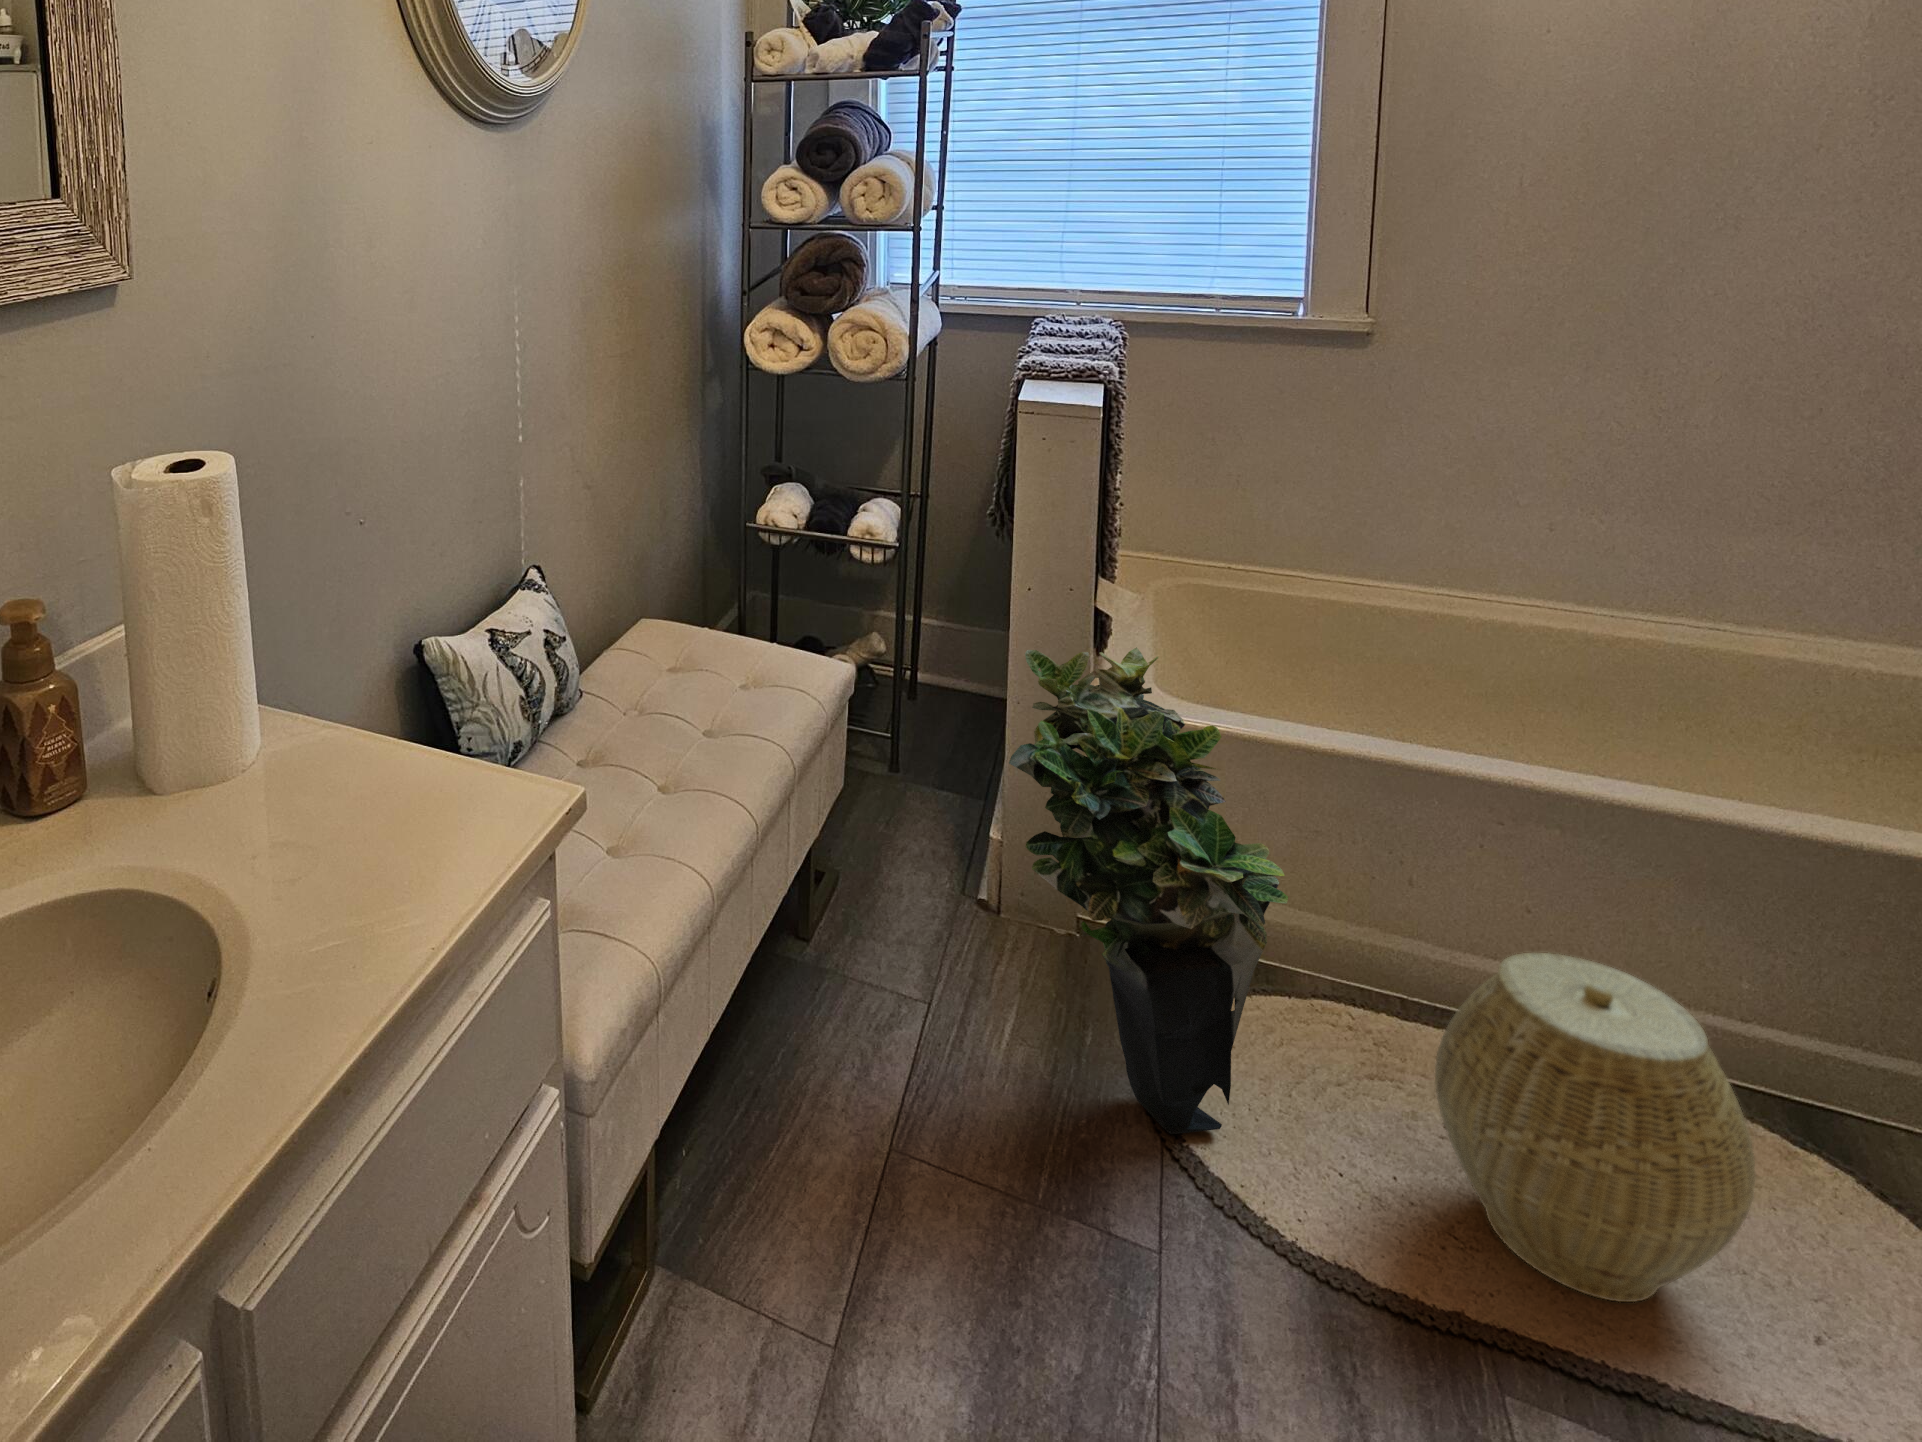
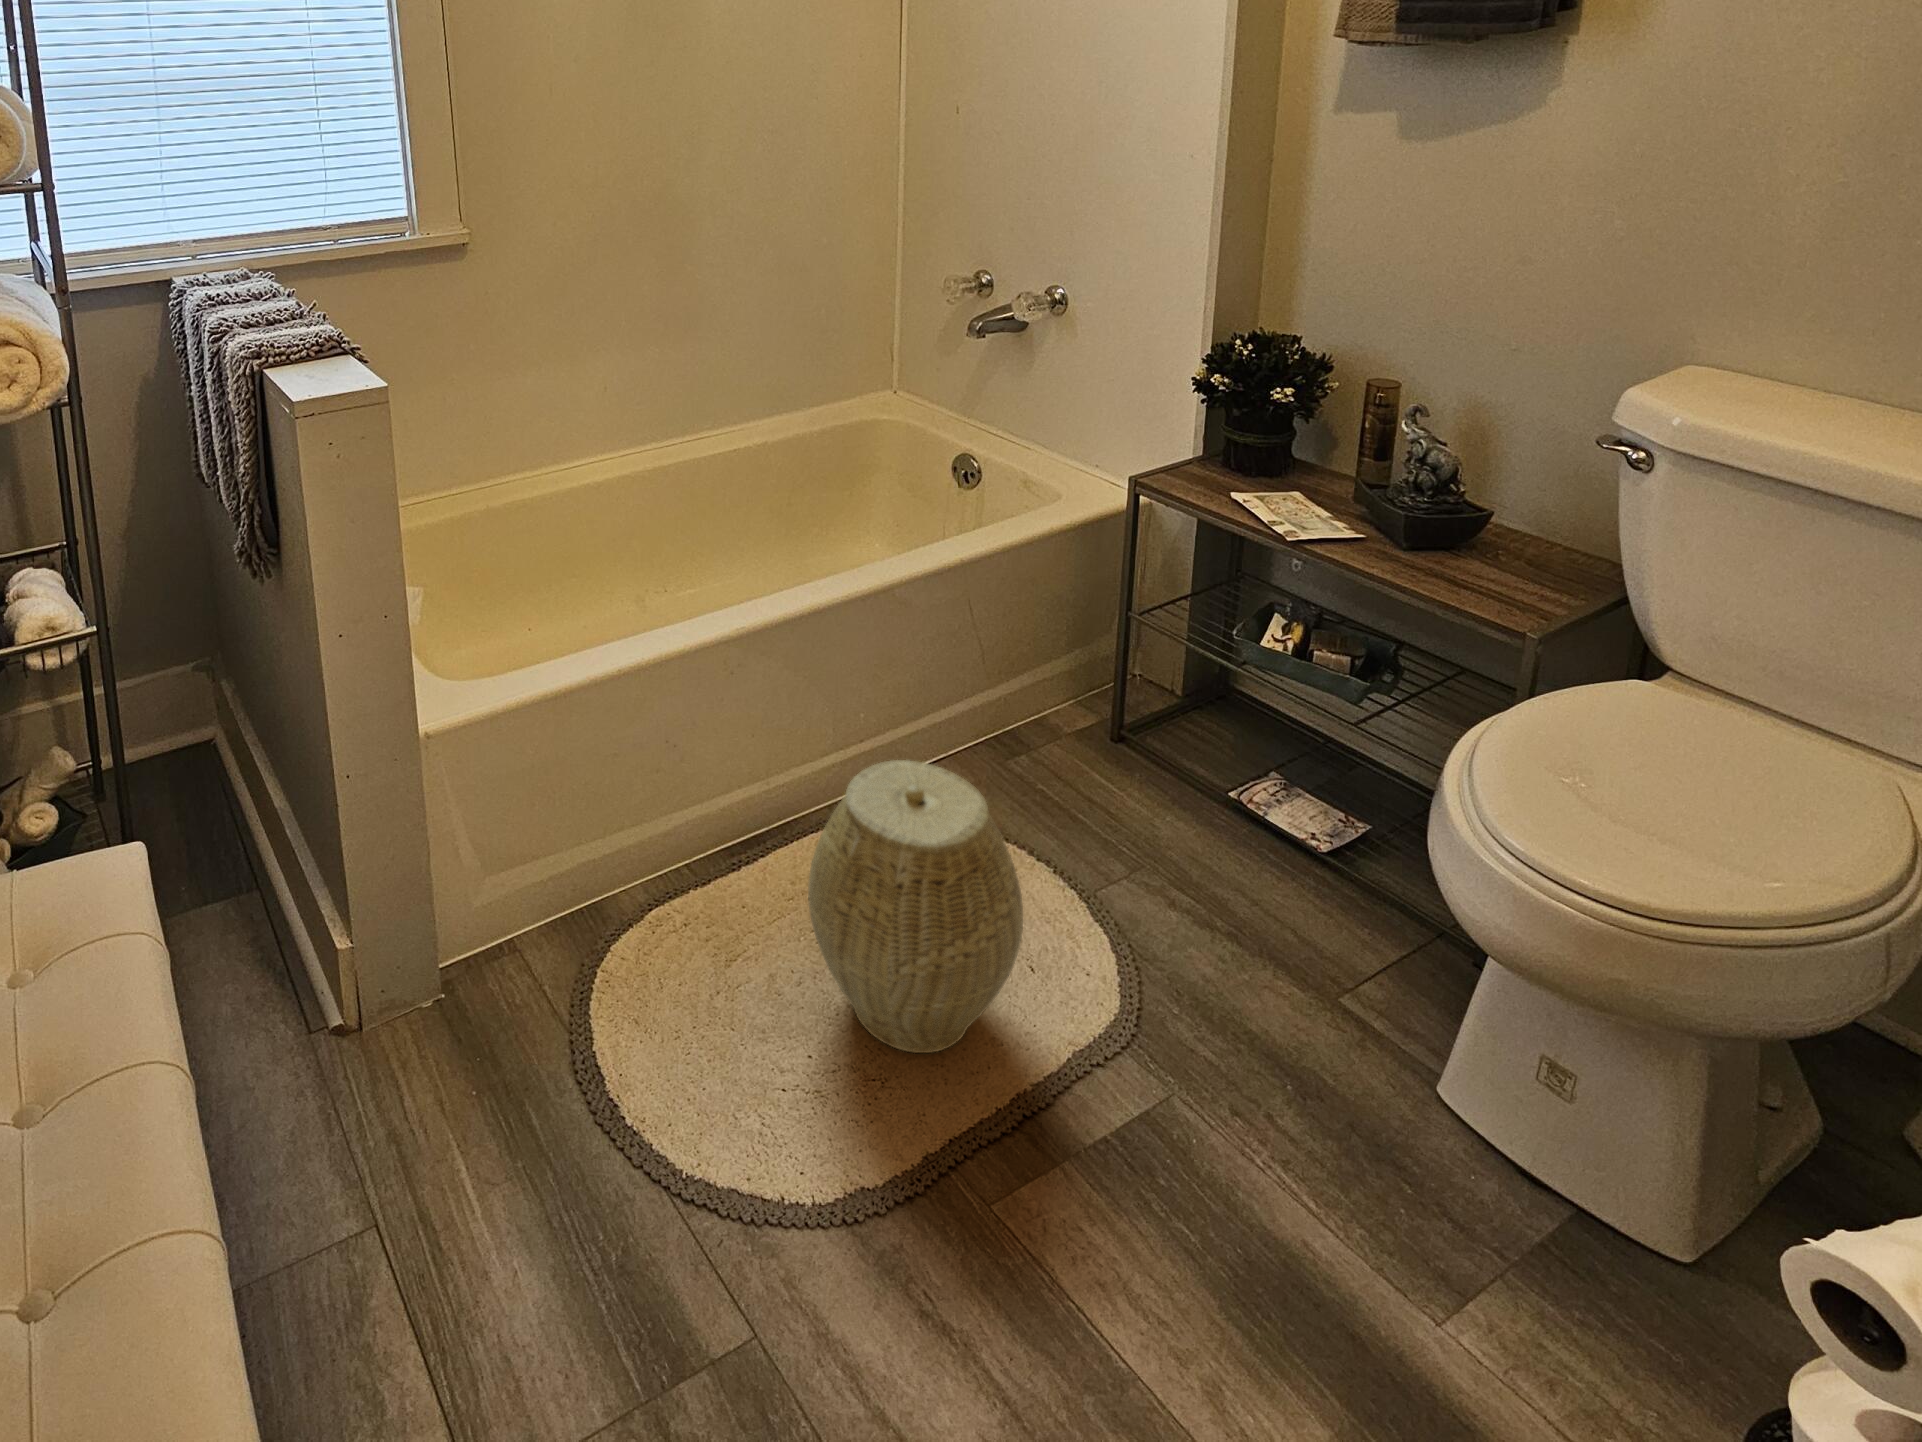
potted plant: present [1009,647,1288,1134] -> none [396,653,721,1173]

